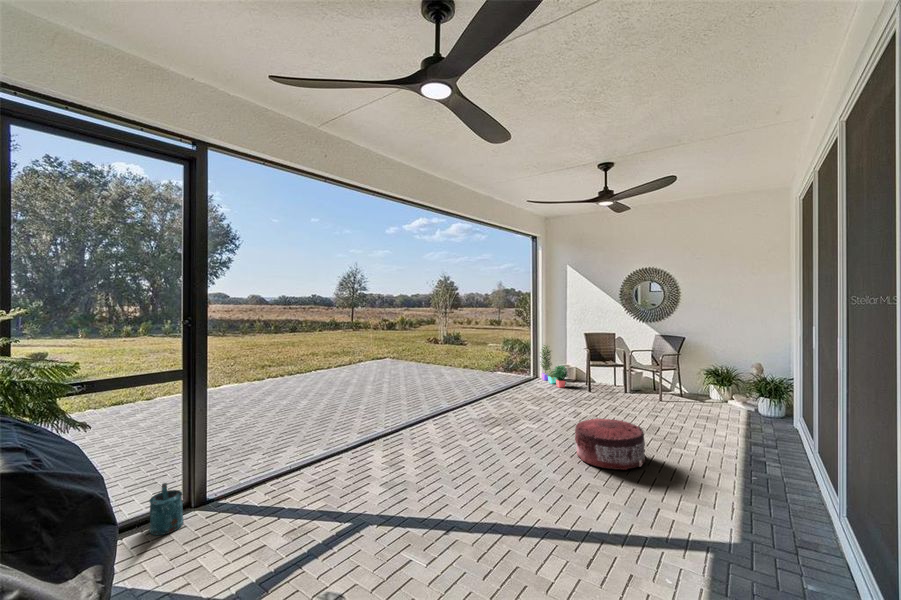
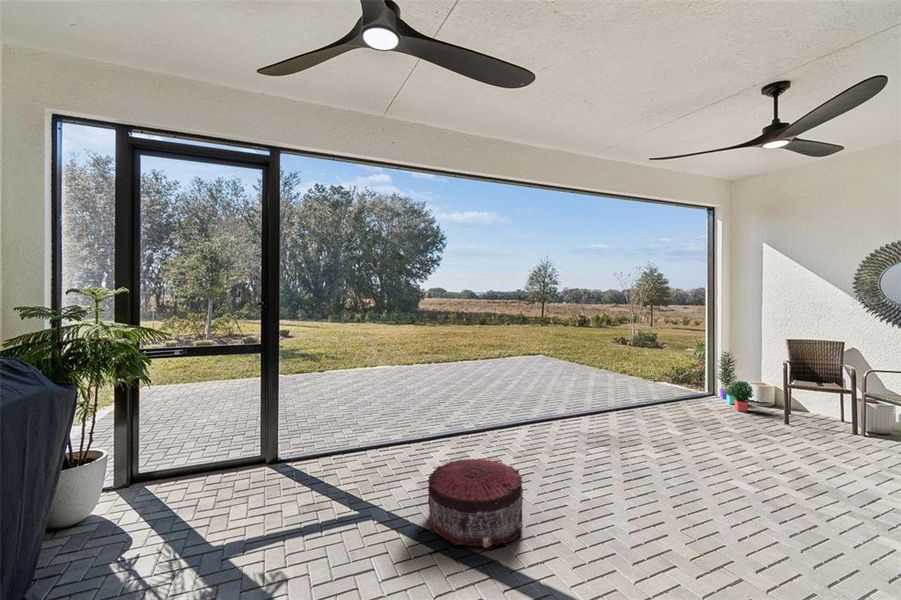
pouf: present [575,418,646,470] -> present [428,459,523,548]
watering can: present [149,483,184,535] -> none [221,437,253,479]

